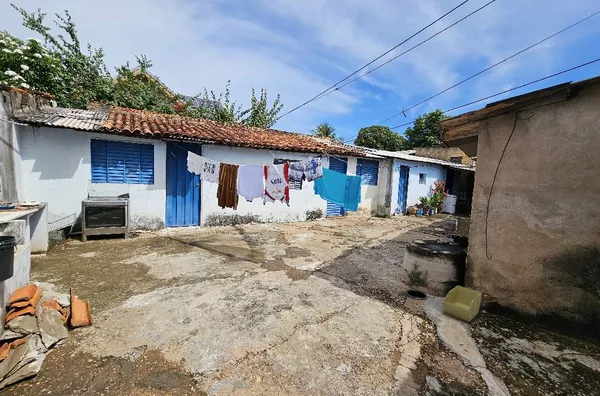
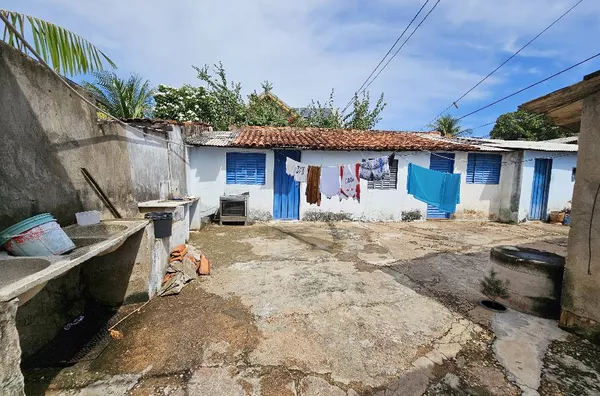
storage bin: present [443,286,482,321] -> none [517,304,586,347]

